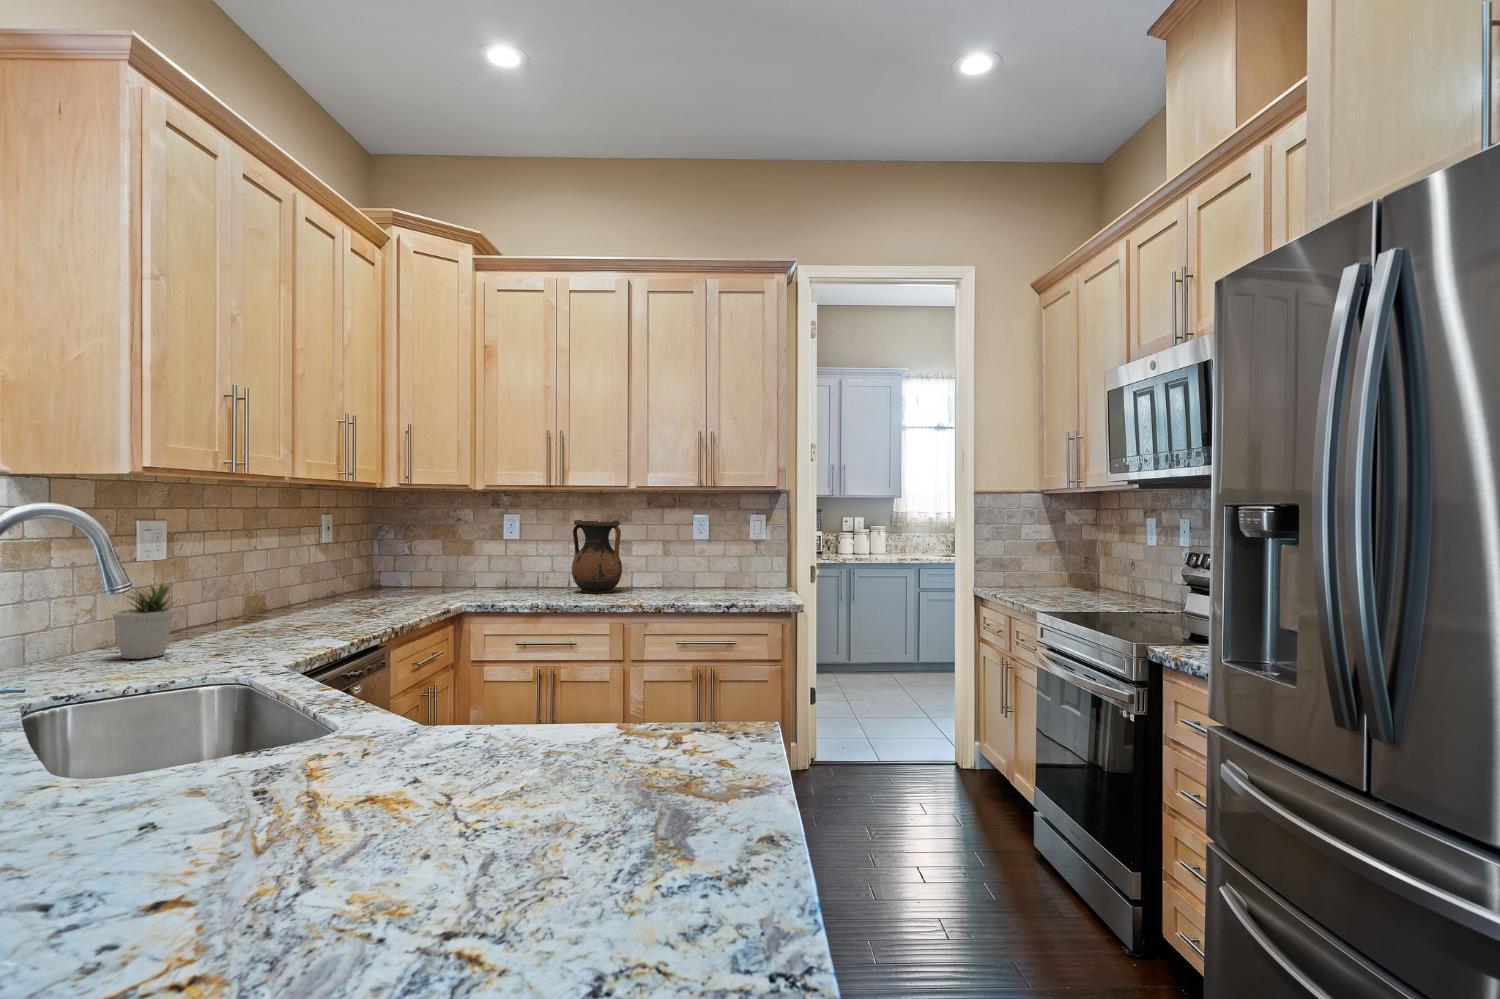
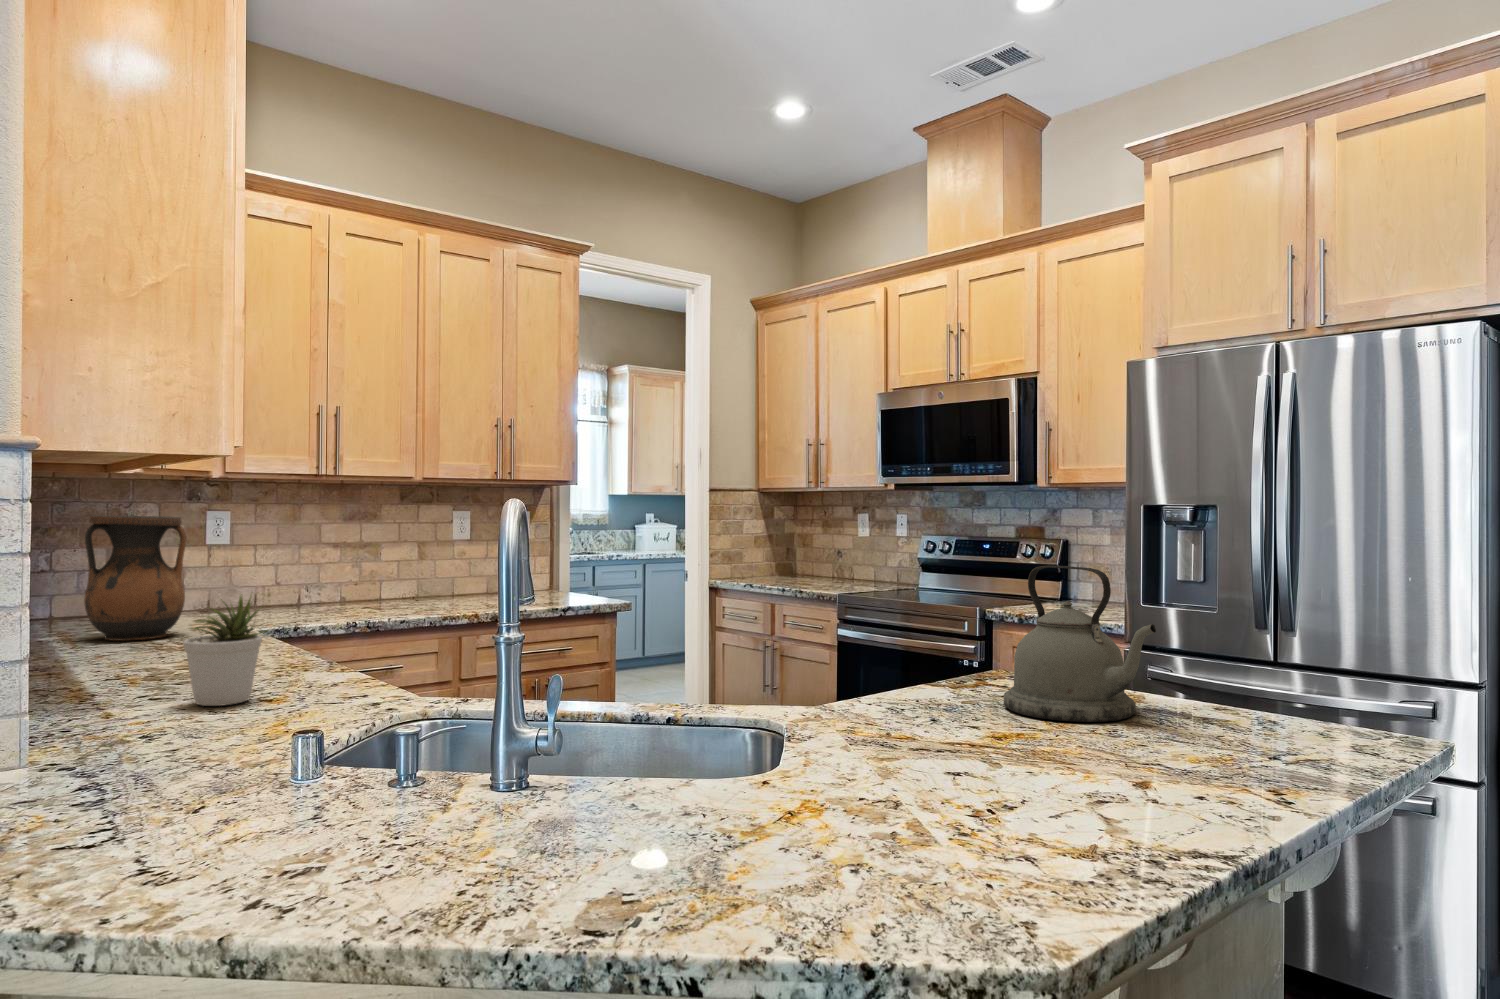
vase: present [572,520,622,593] -> present [84,516,187,641]
kettle: none [178,610,433,873] -> present [1004,565,1156,722]

